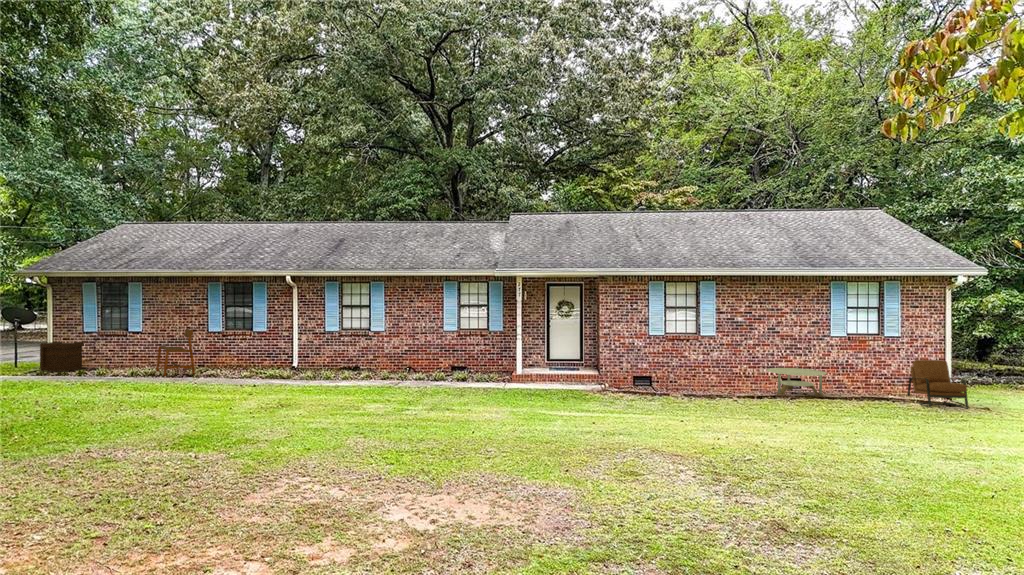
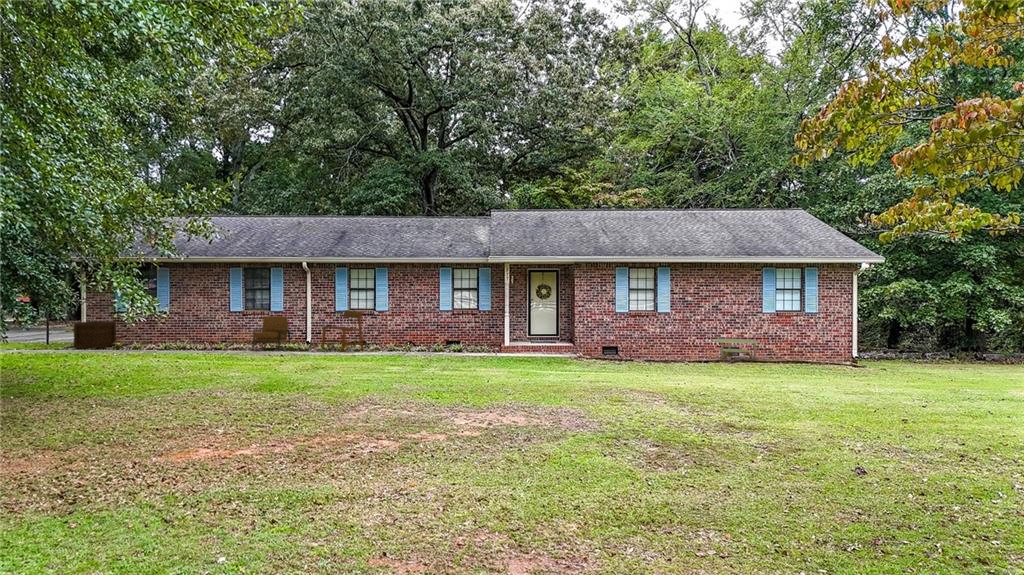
bench: present [156,329,195,376] -> present [322,311,363,352]
chair: present [907,360,968,409] -> present [252,316,291,351]

